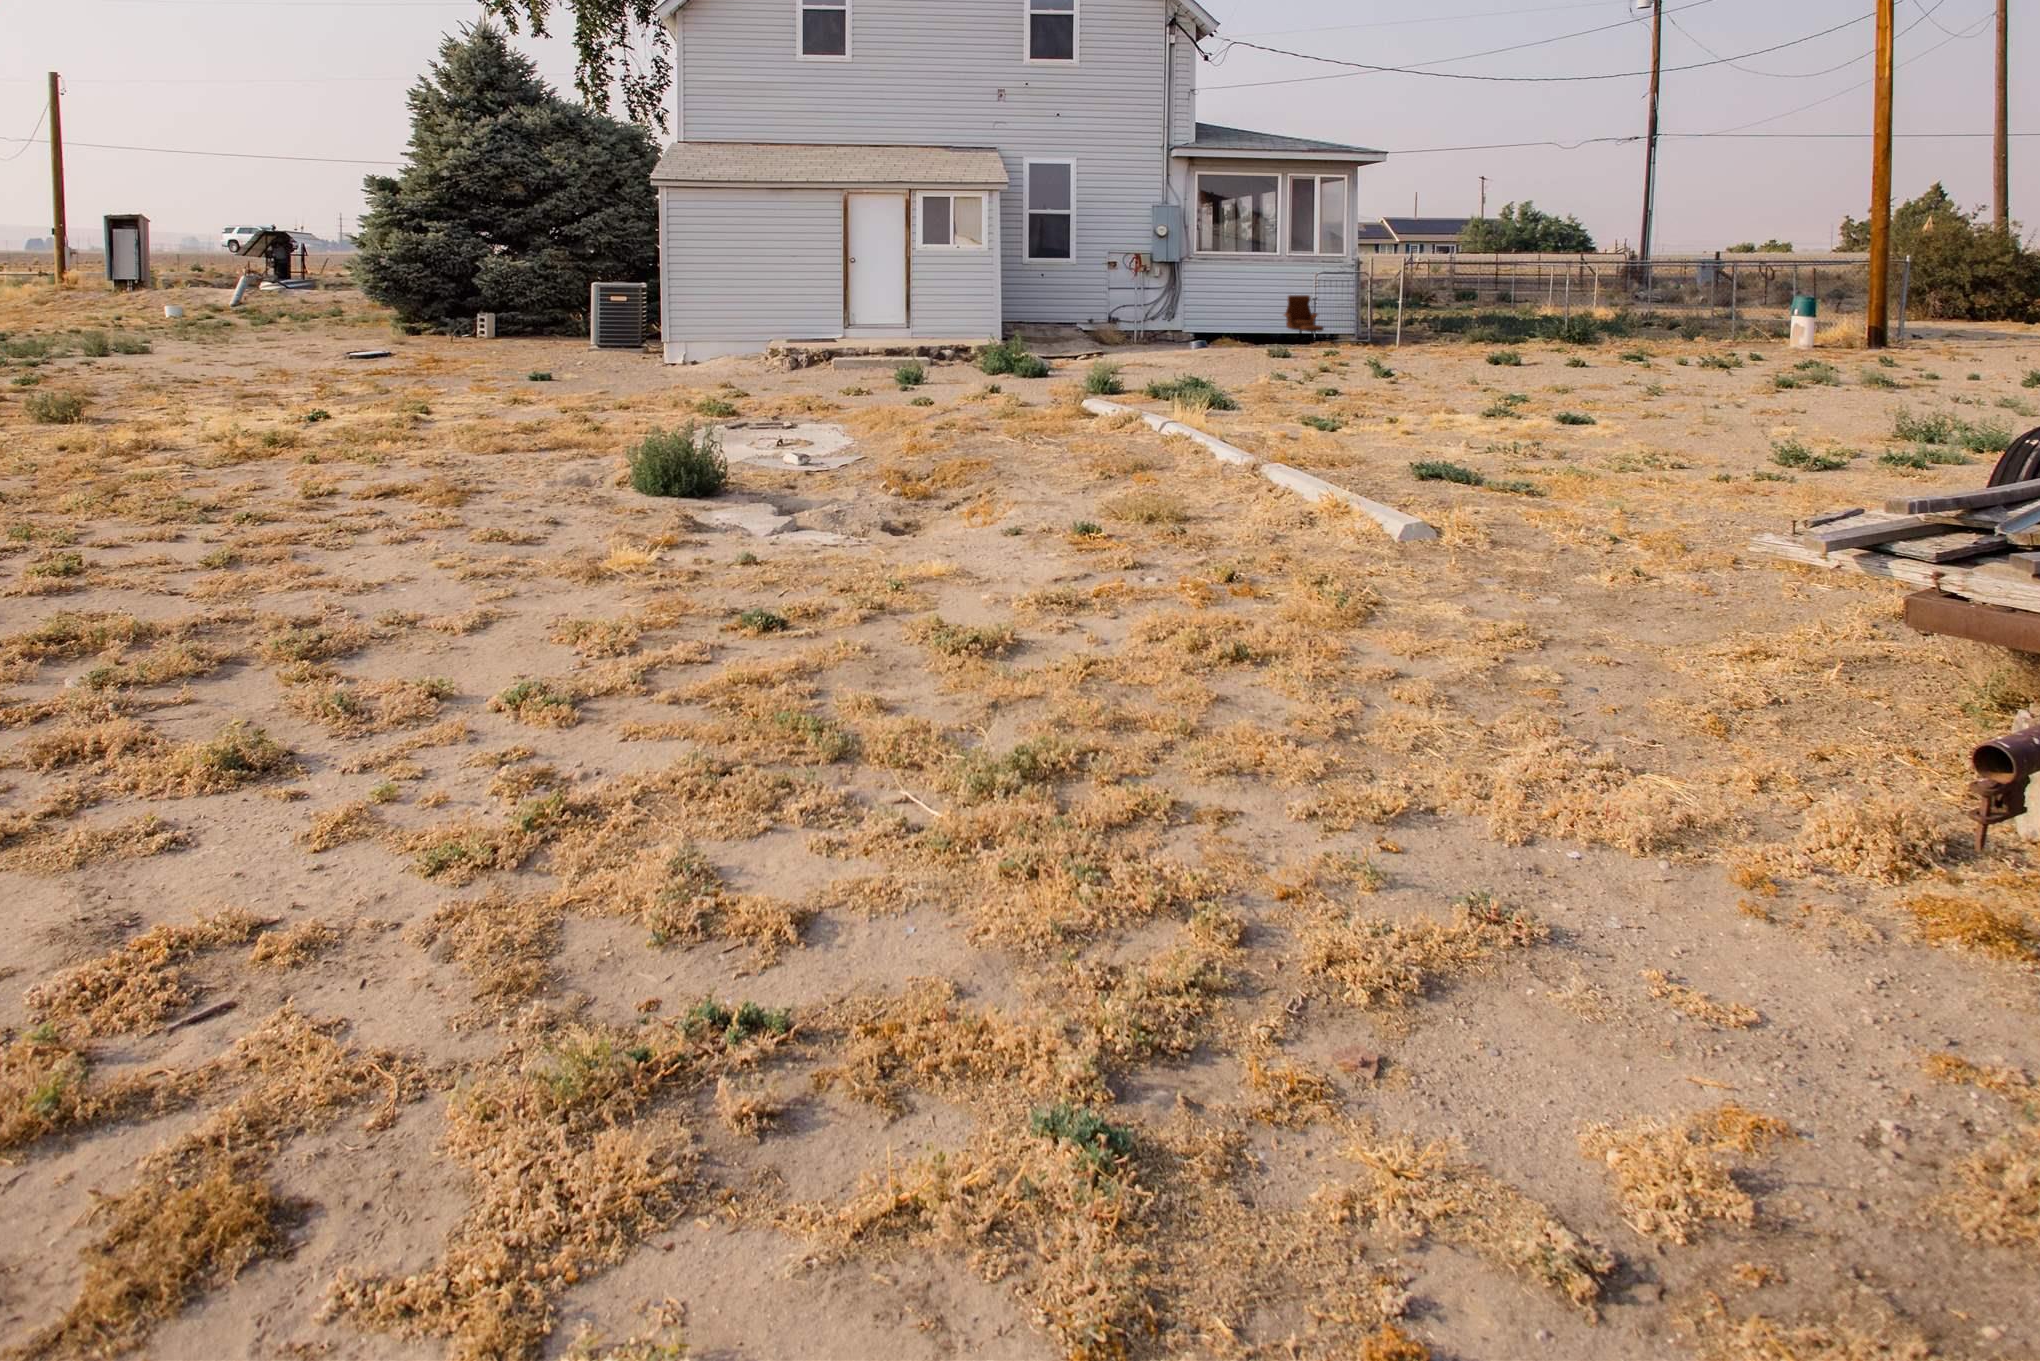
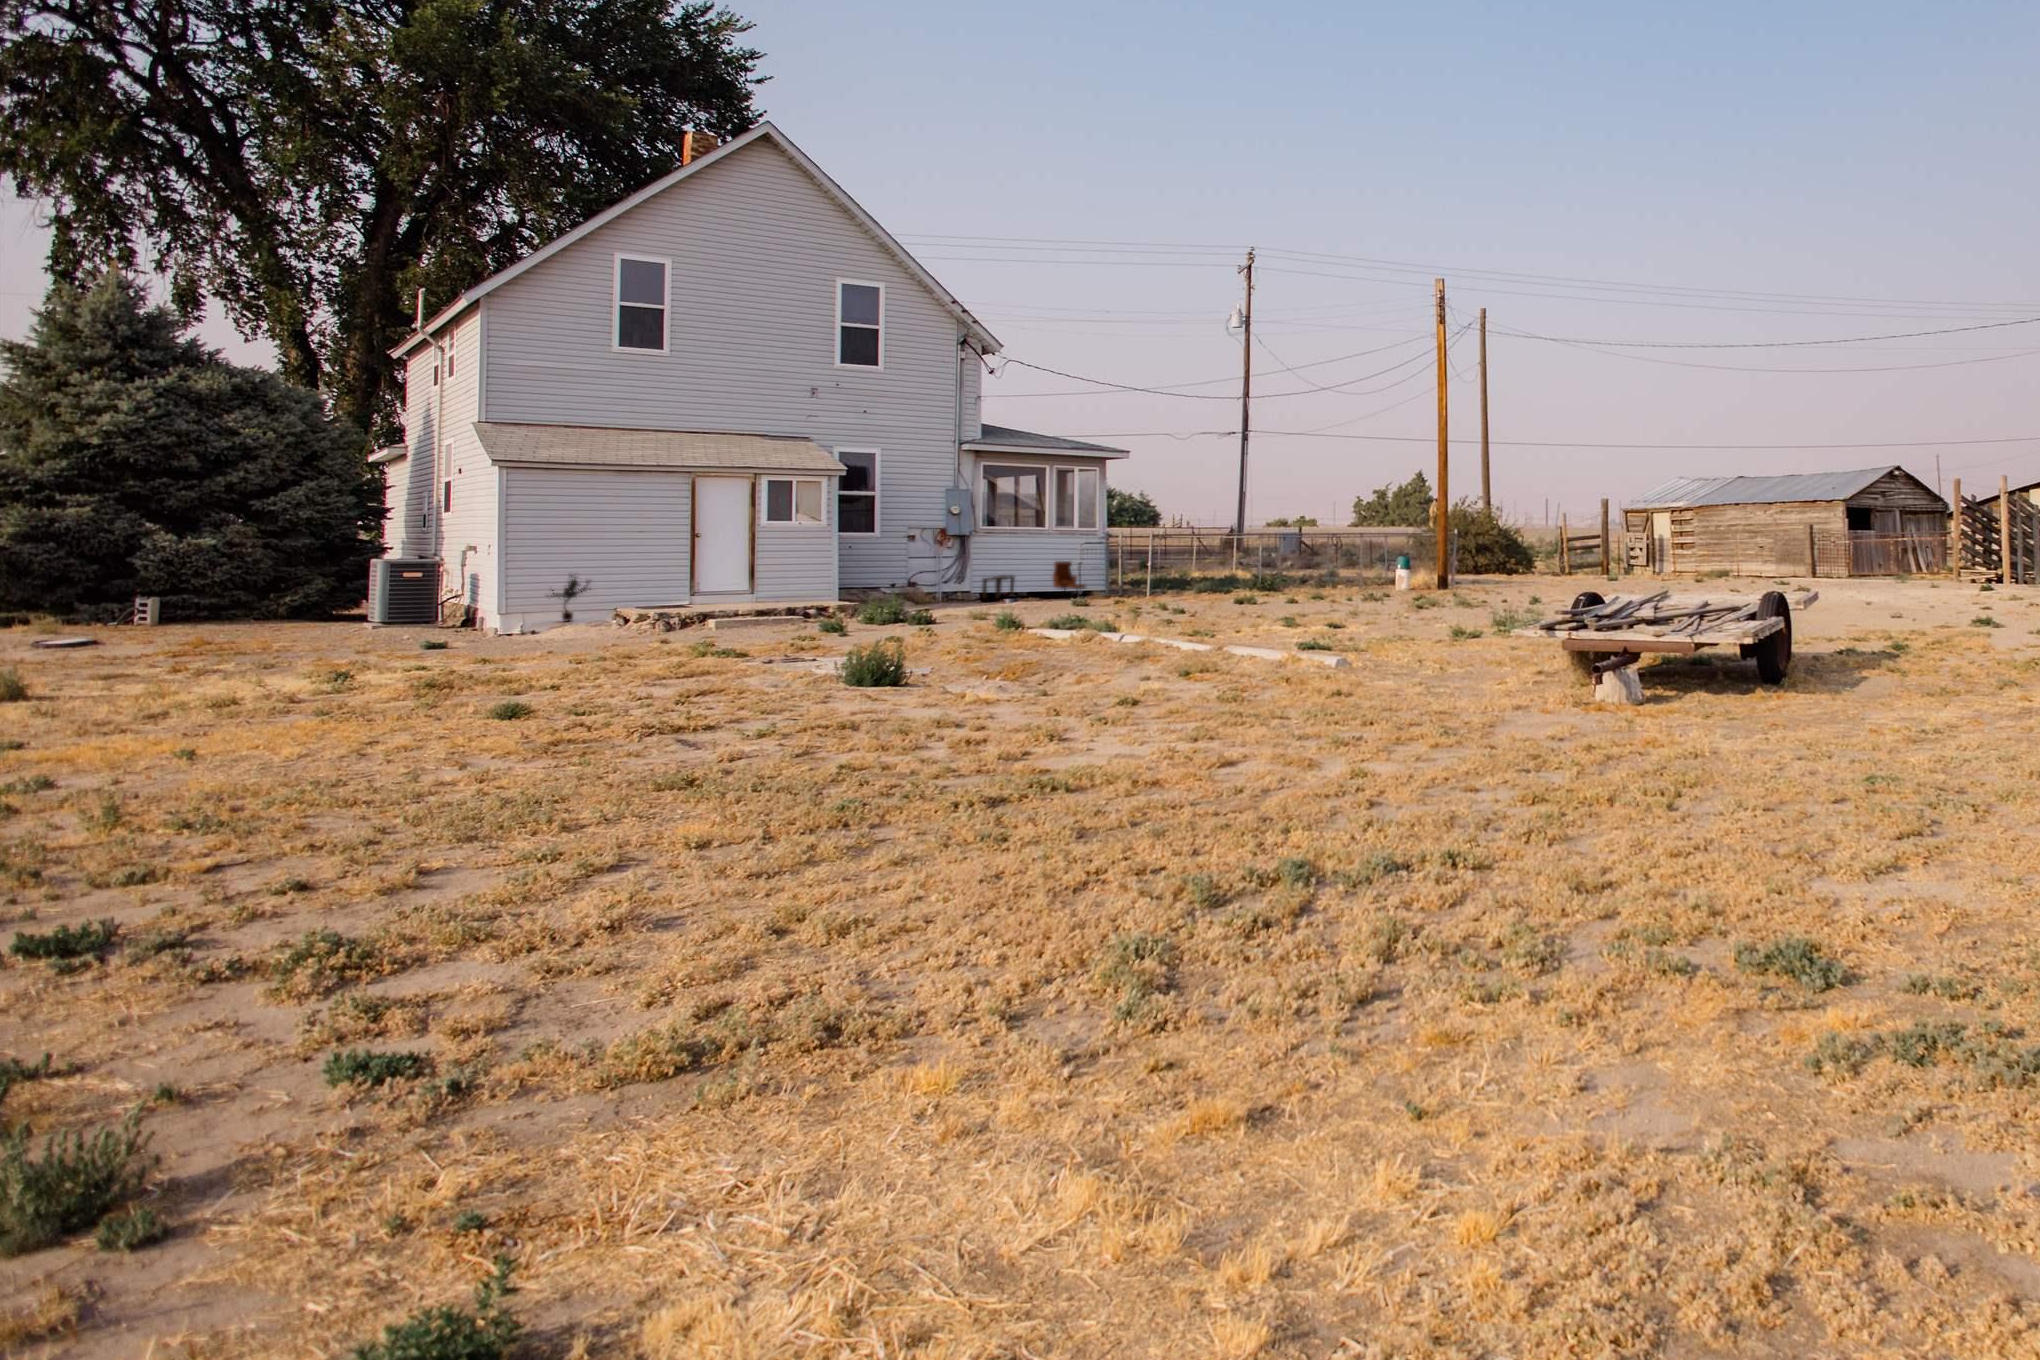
potted tree: none [693,302,736,354] -> present [547,573,591,622]
bench: none [1192,312,1236,341] -> present [982,575,1015,599]

